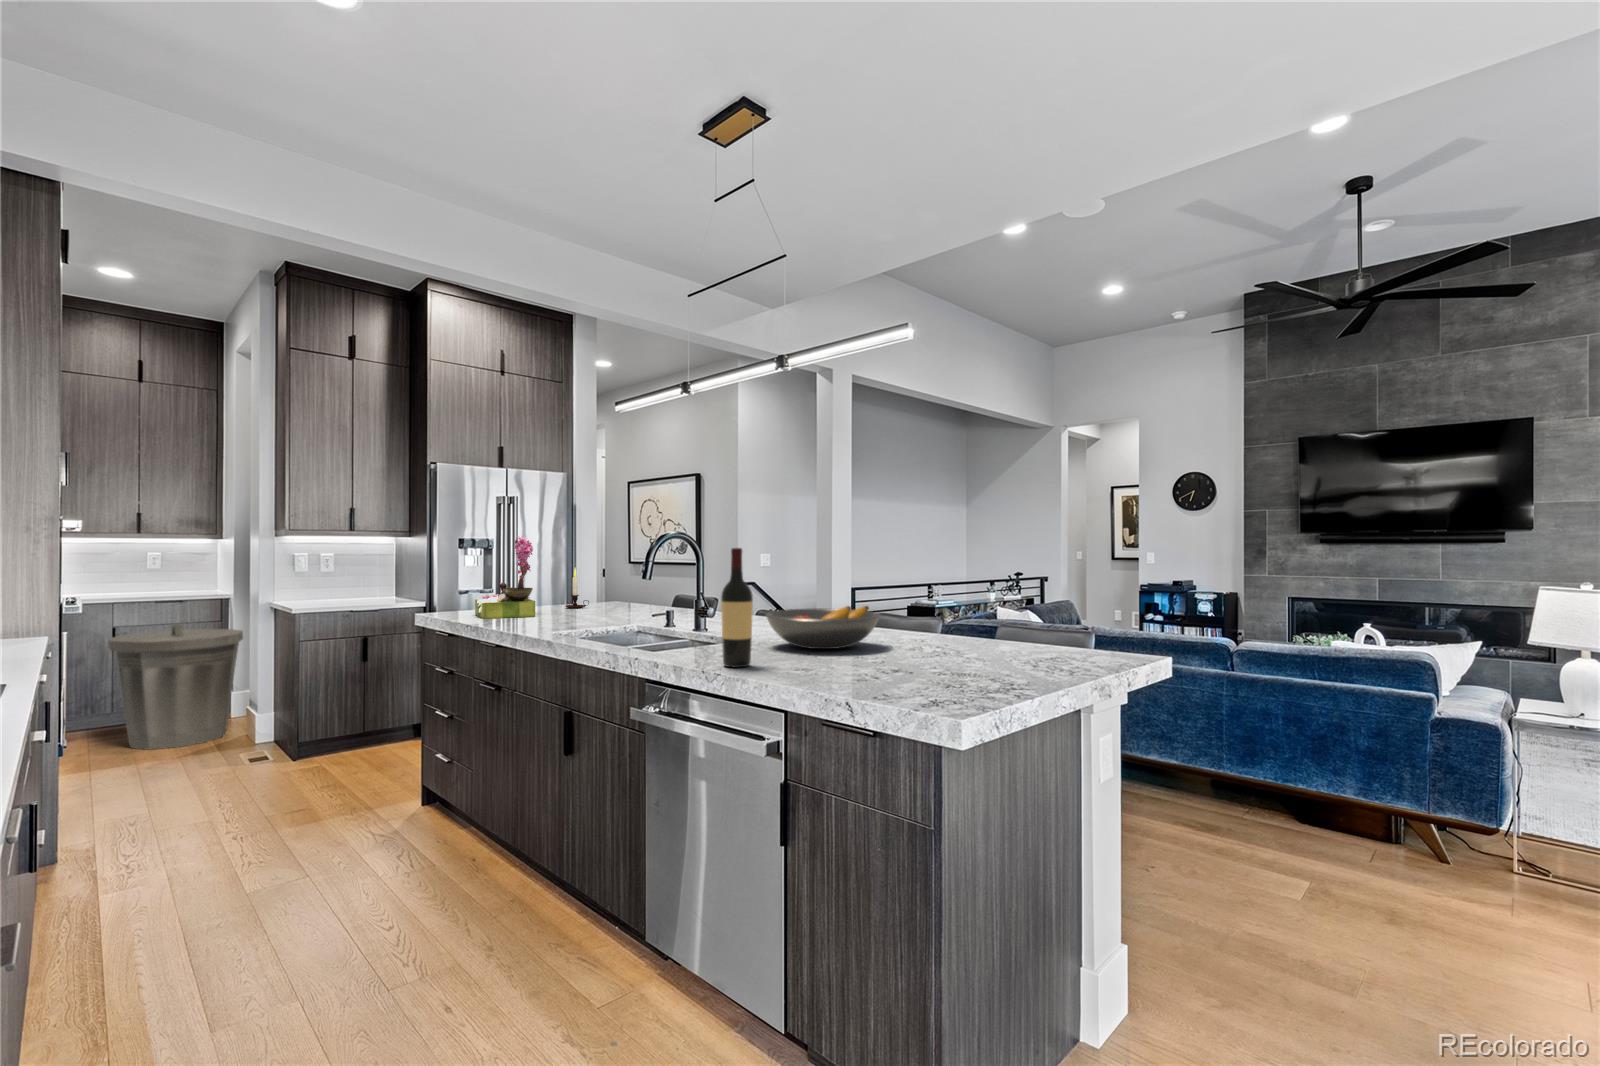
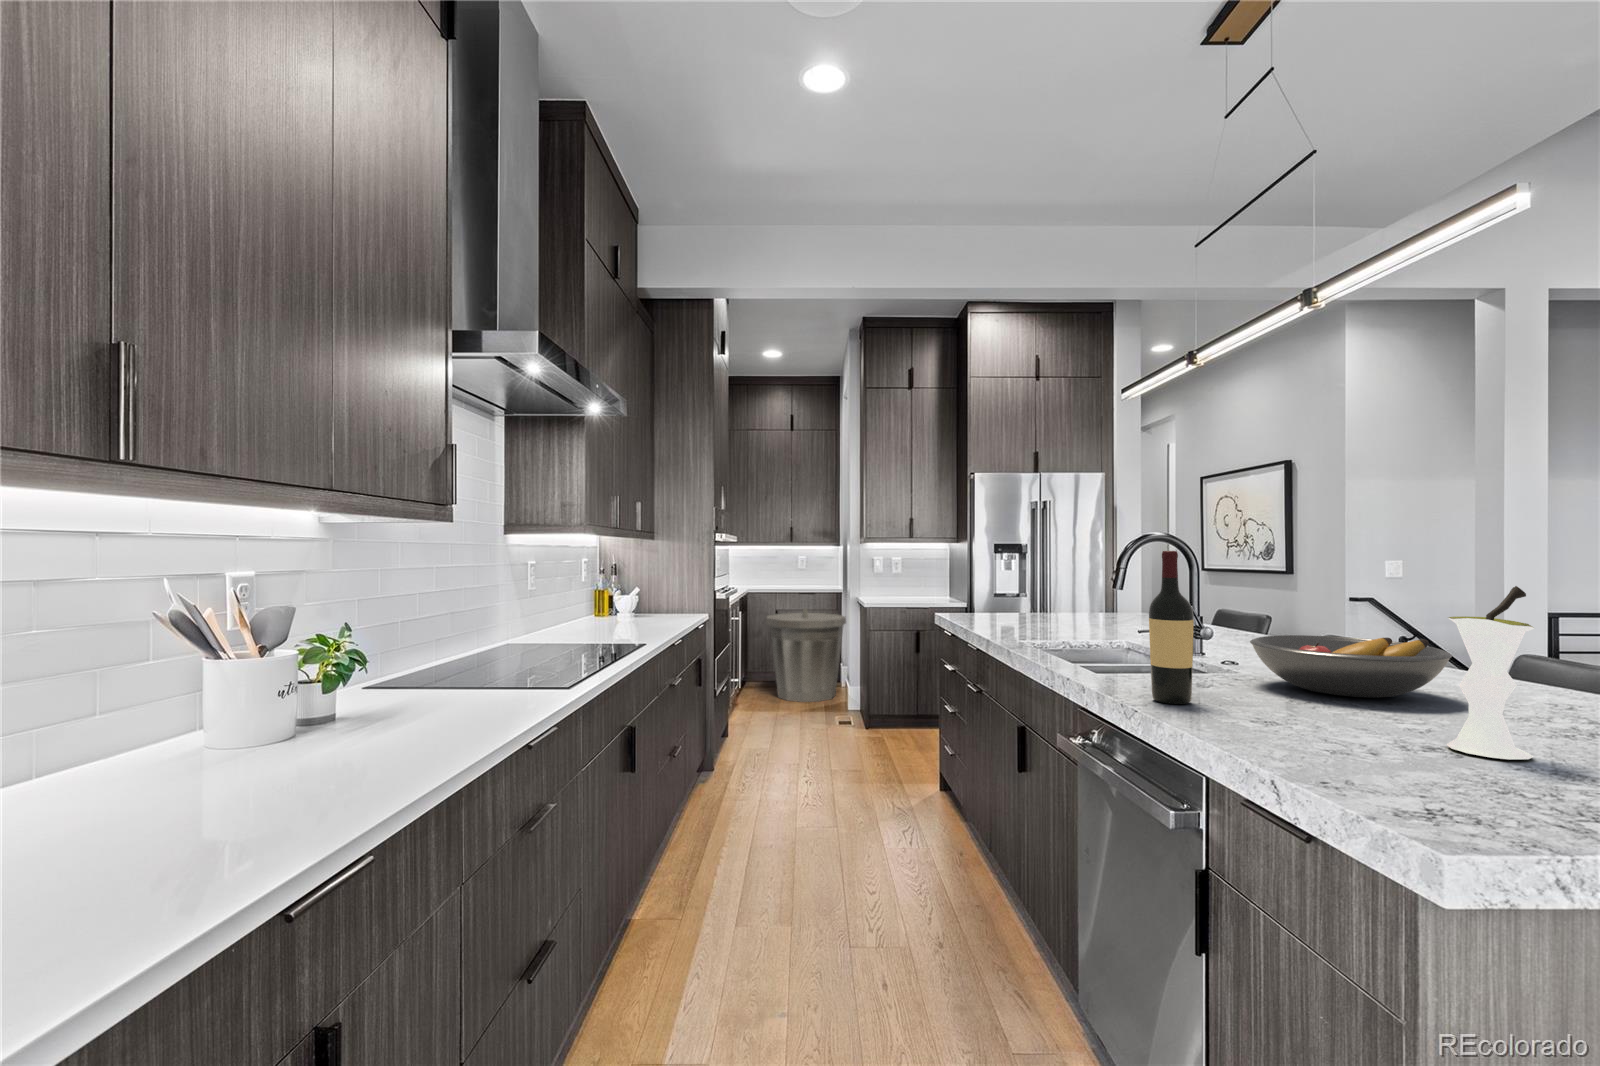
flower arrangement: present [475,536,535,619] -> none [980,539,1040,621]
candle: present [566,568,589,608] -> none [1078,573,1104,616]
vase: none [904,568,945,672] -> present [1447,586,1535,760]

